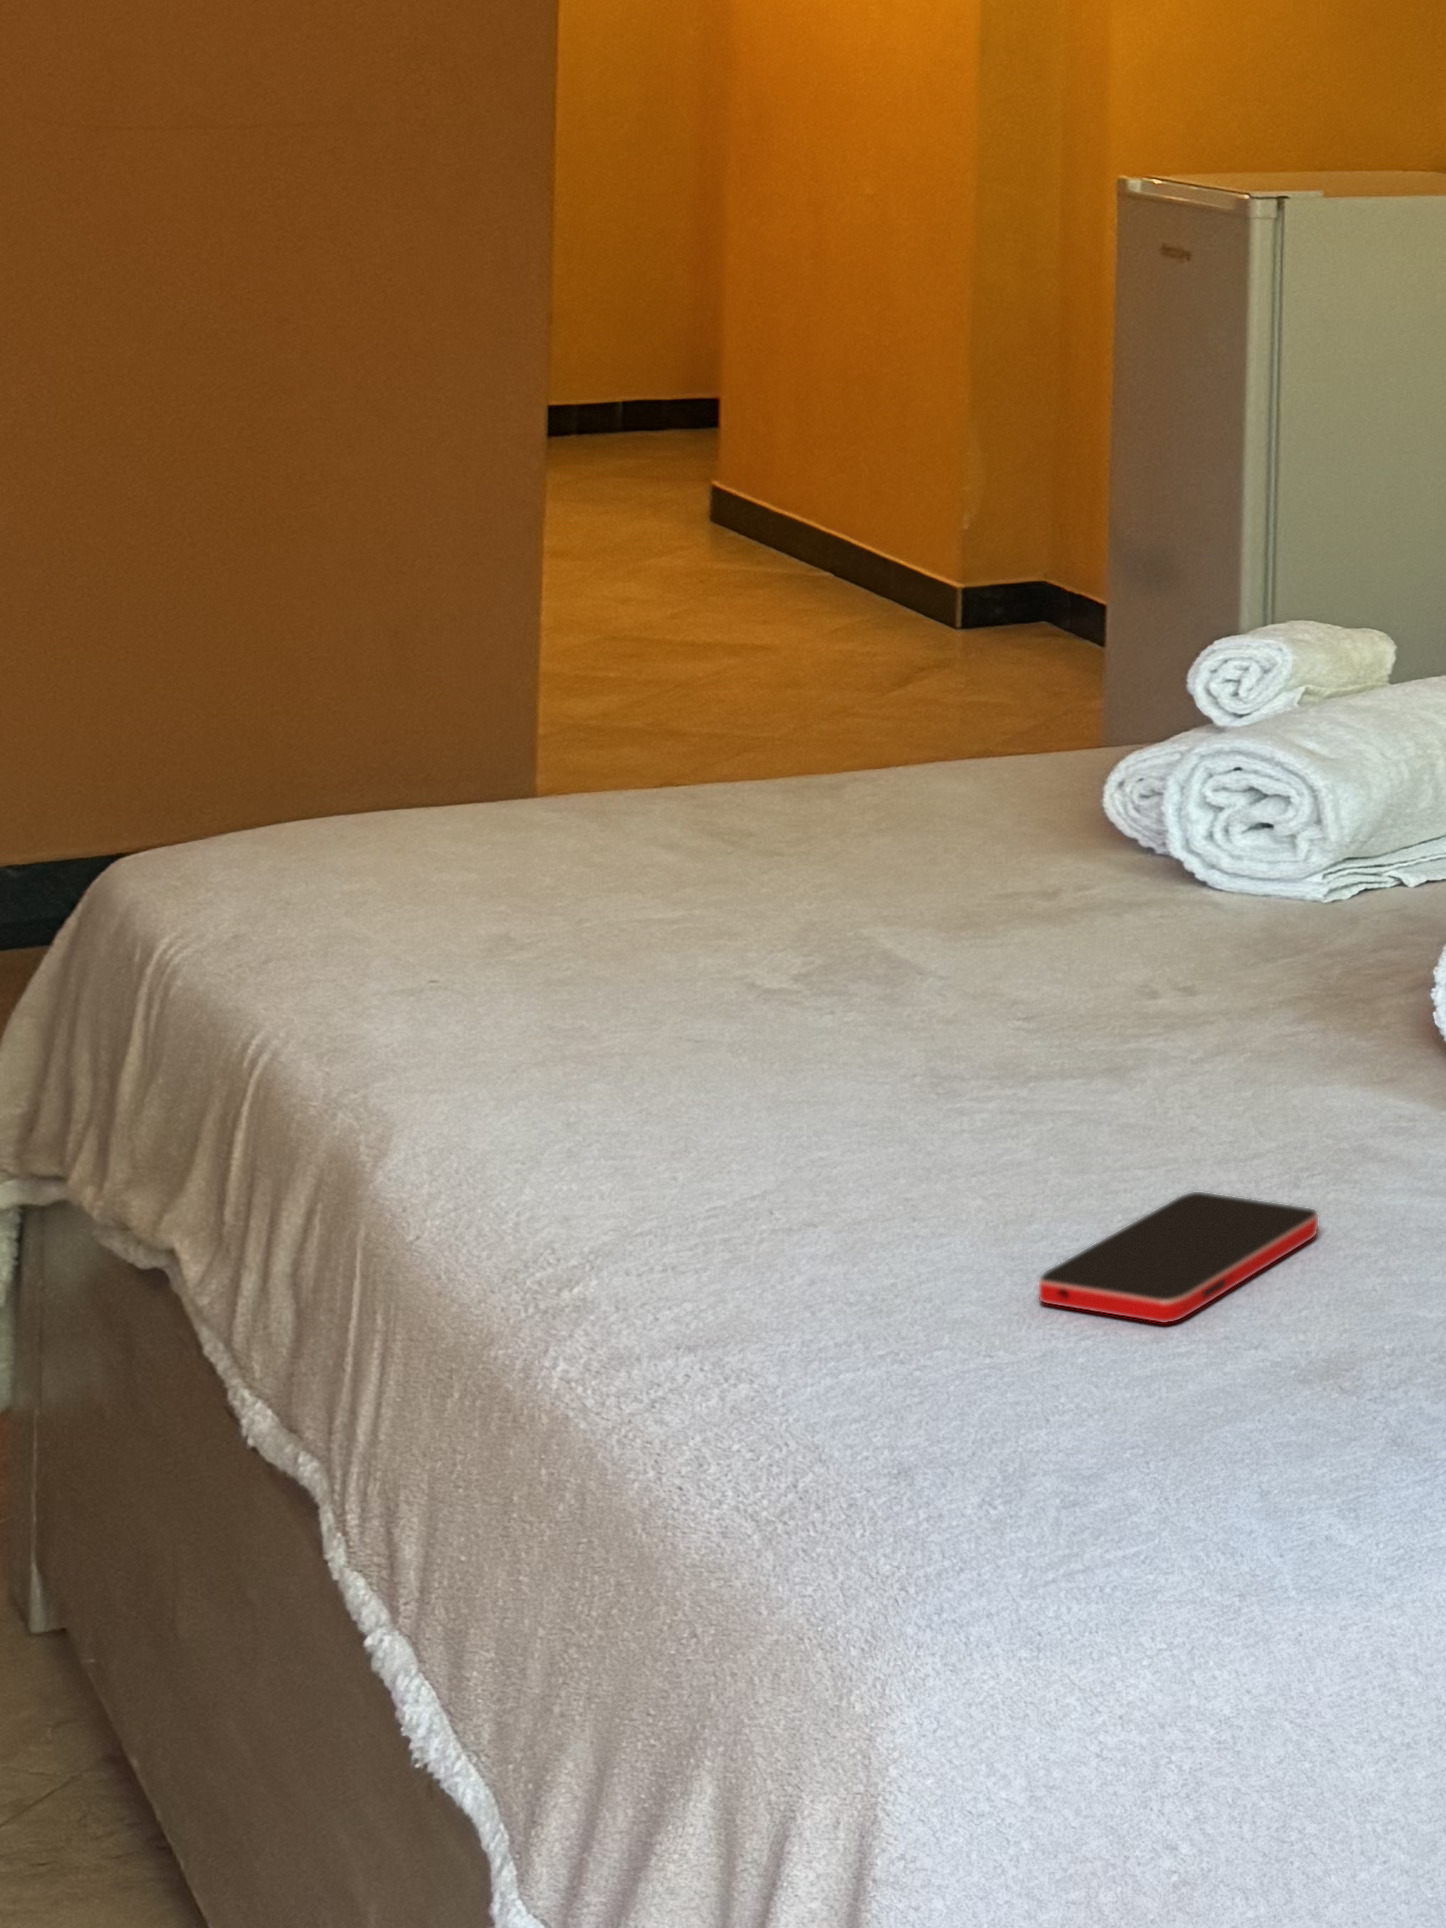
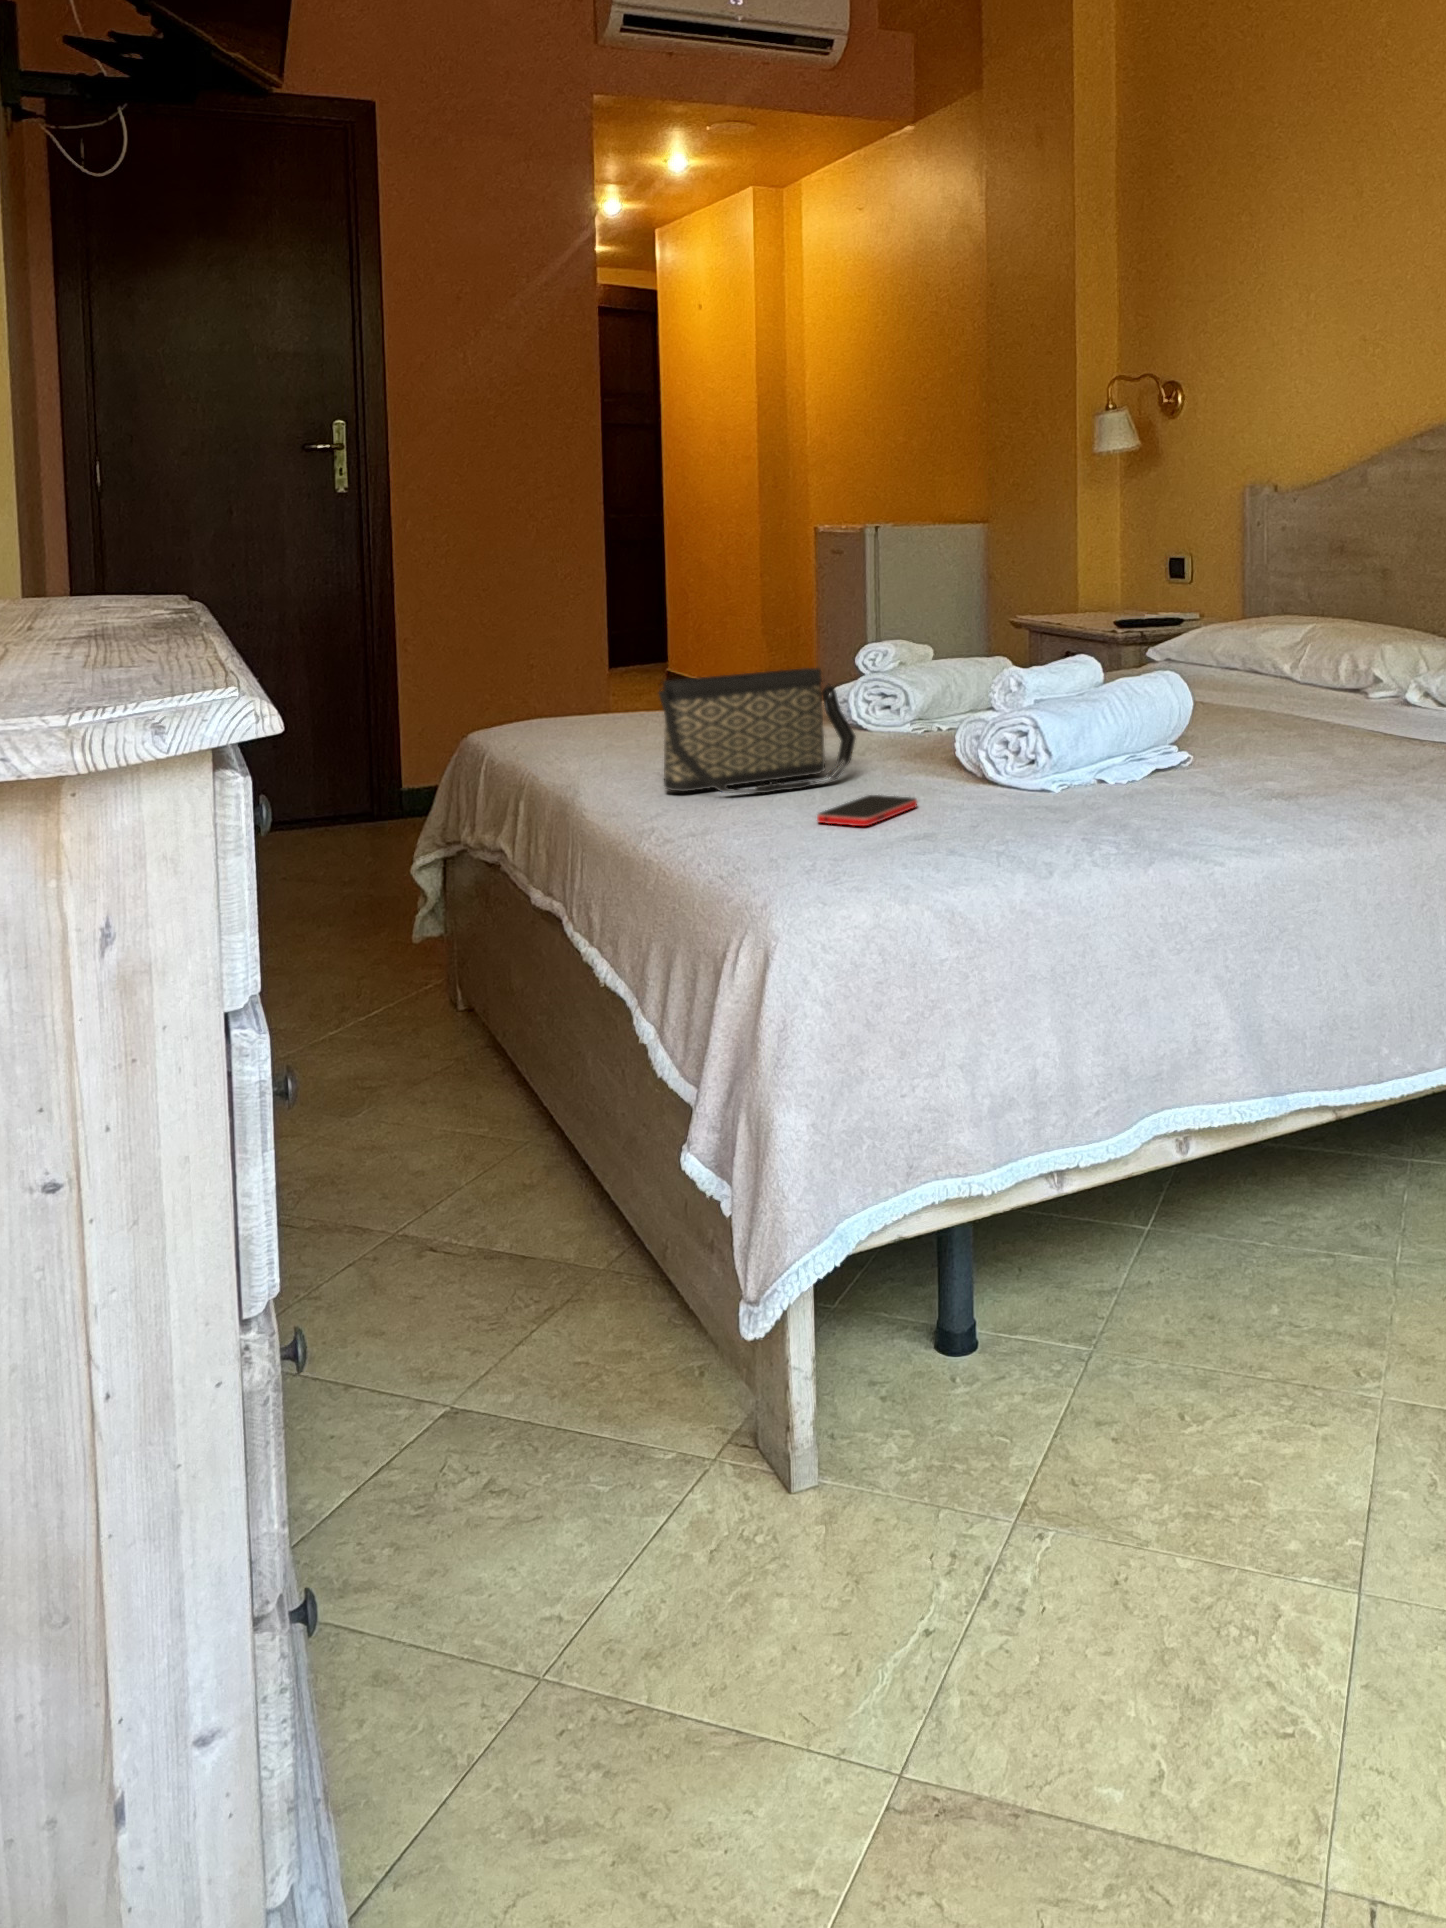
handbag: none [622,789,1163,1164] -> present [659,668,856,793]

